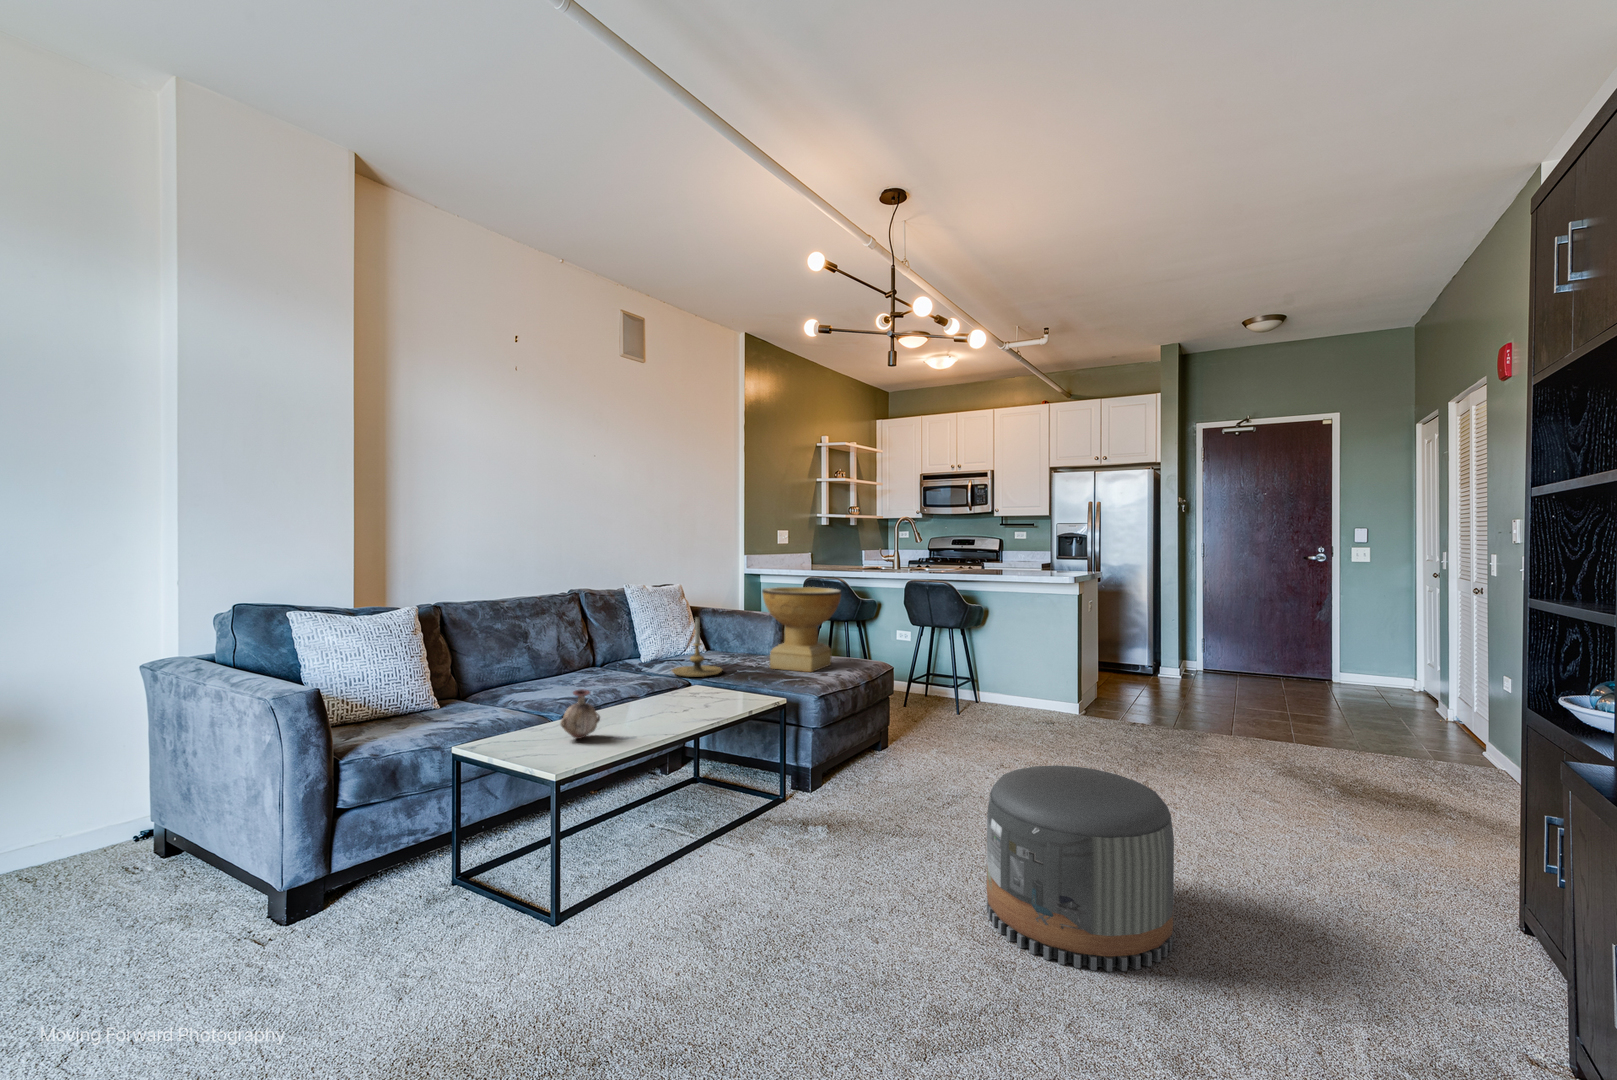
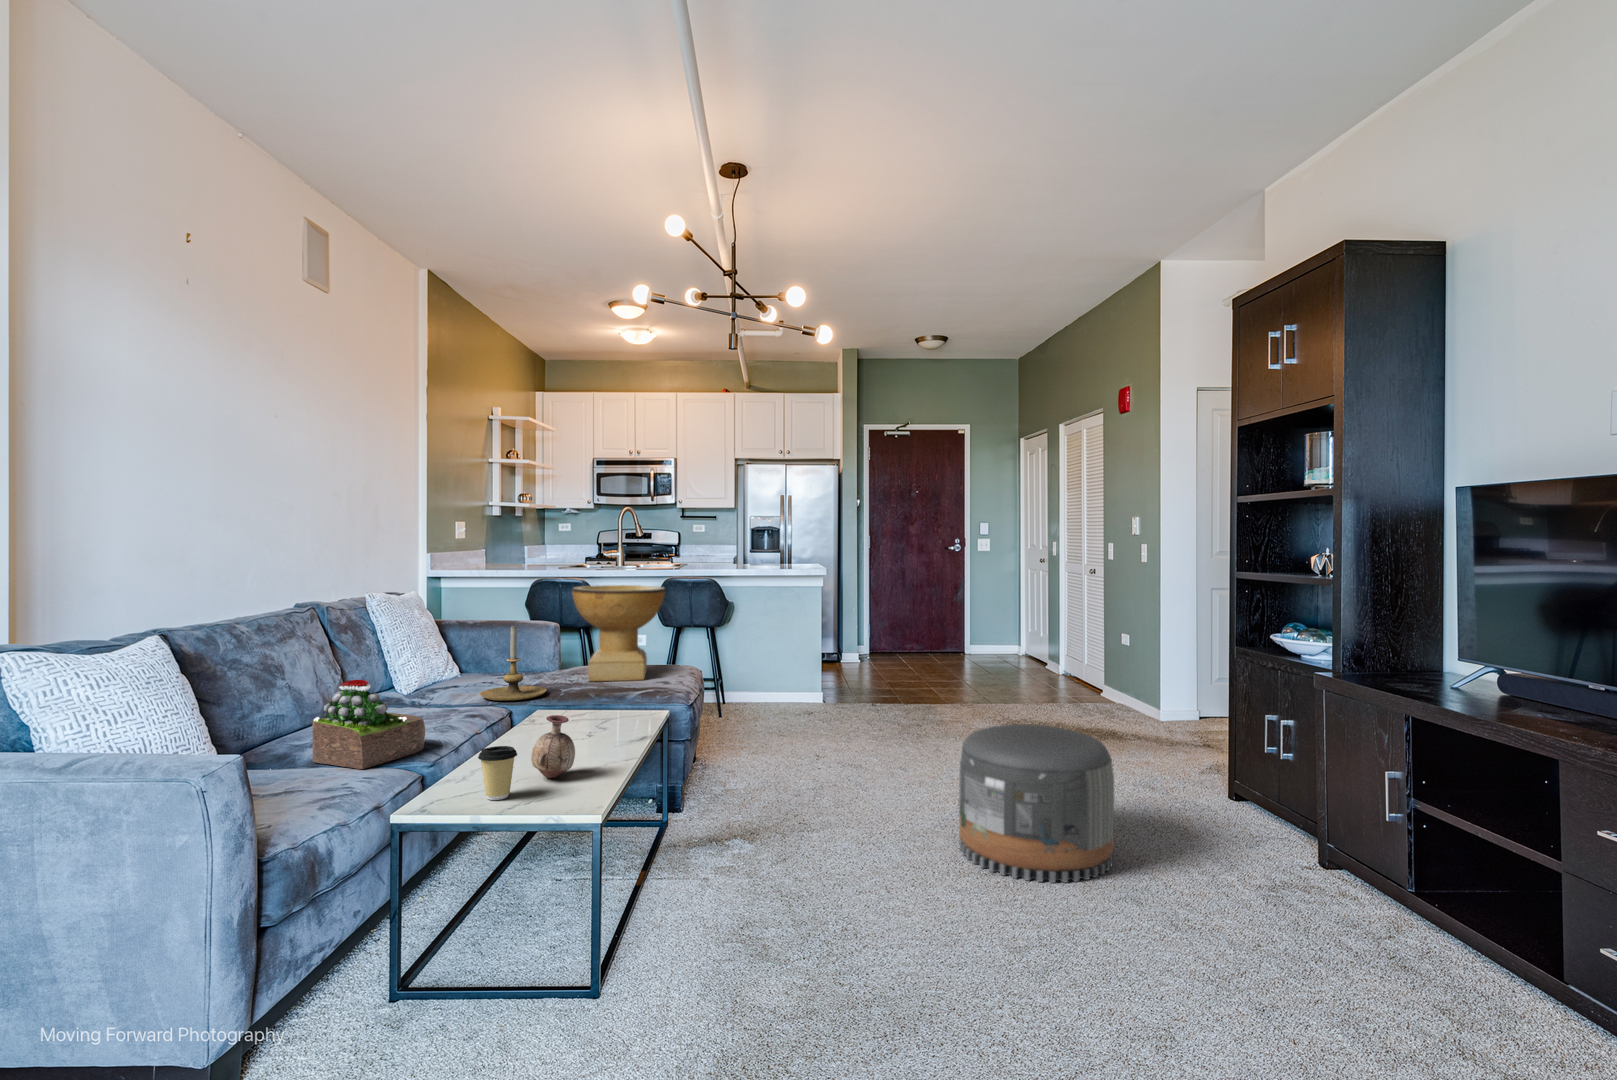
succulent plant: none [496,648,567,712] -> present [312,680,425,769]
coffee cup: none [507,707,537,748] -> present [478,746,517,800]

